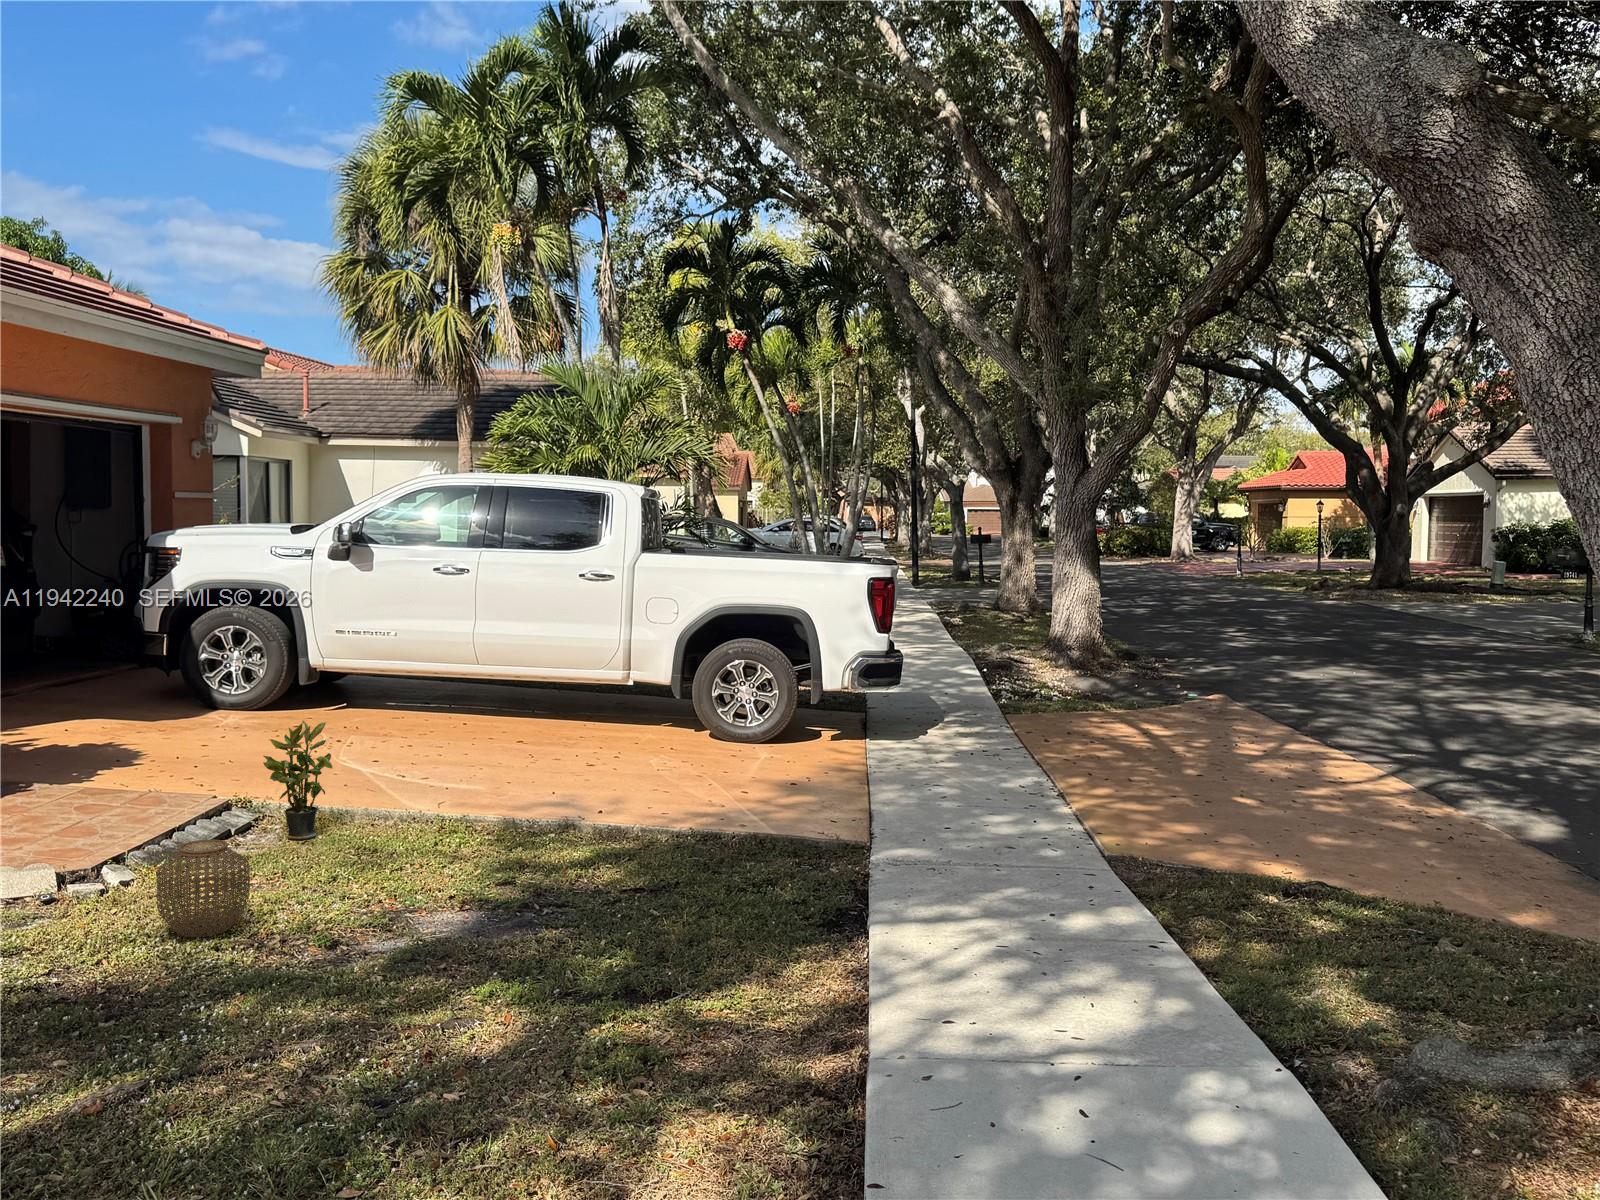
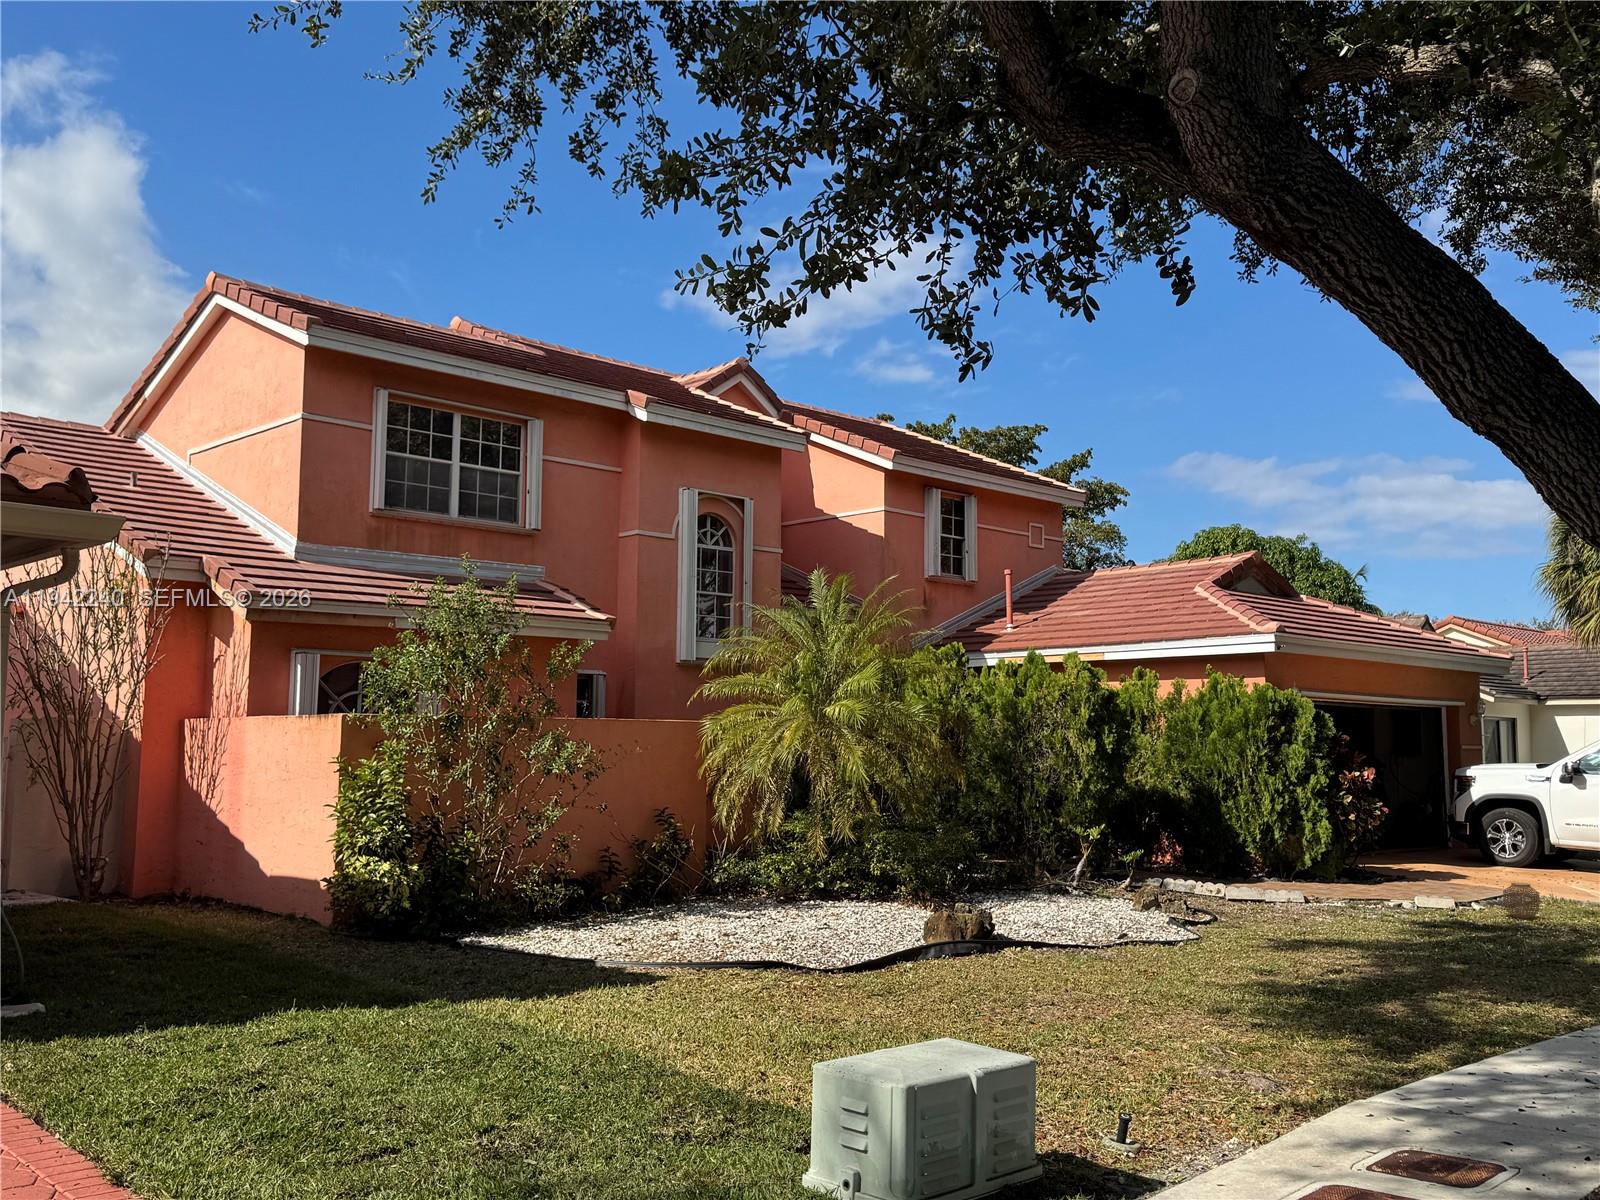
potted plant: present [263,720,333,840] -> none [1537,851,1571,906]

